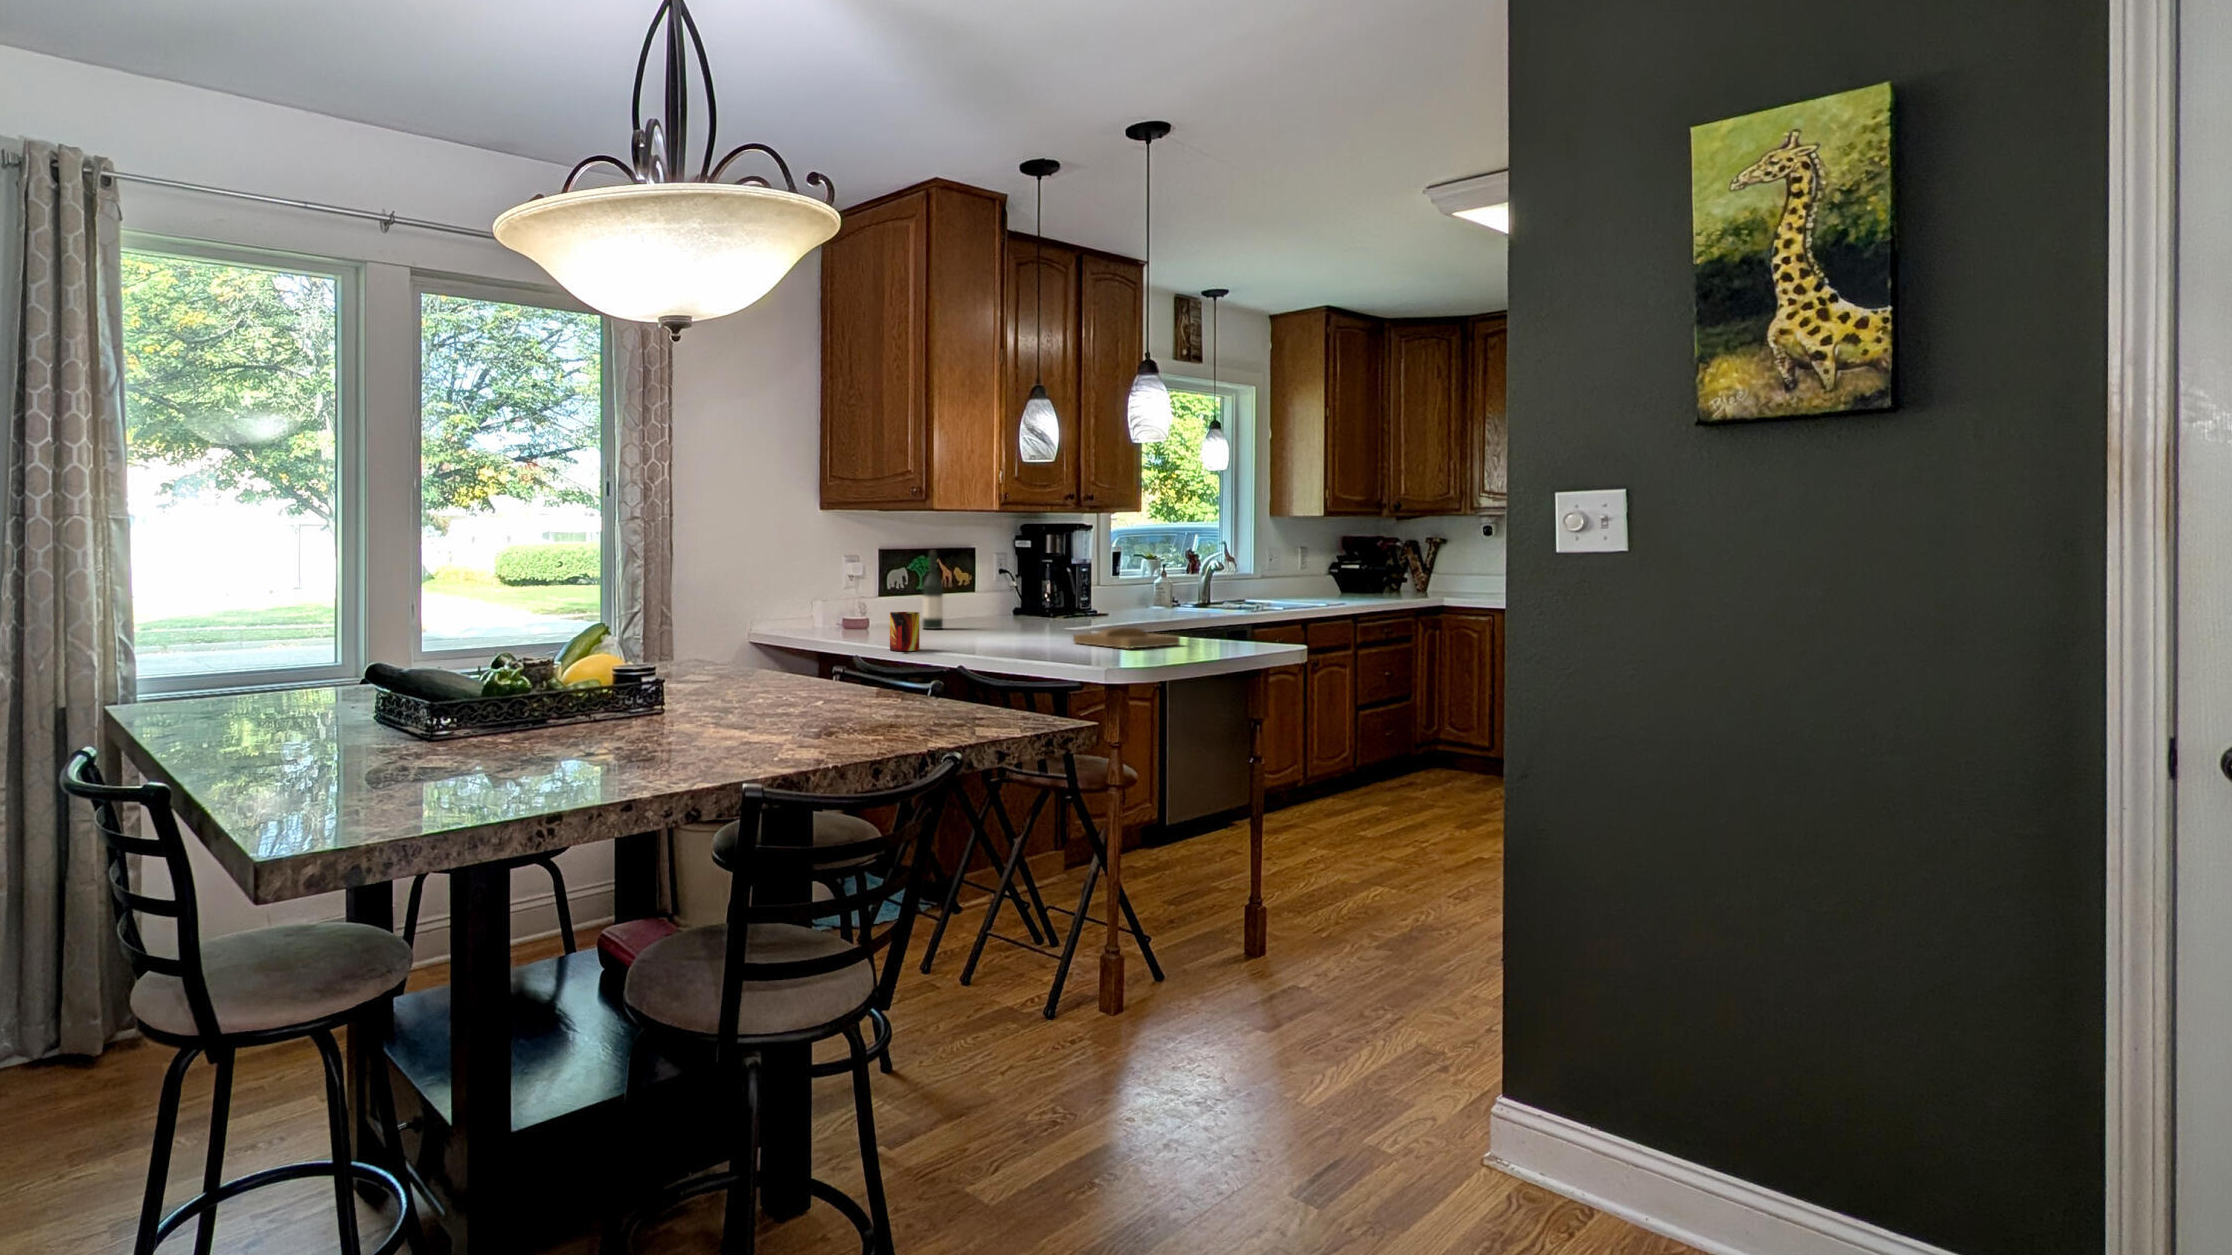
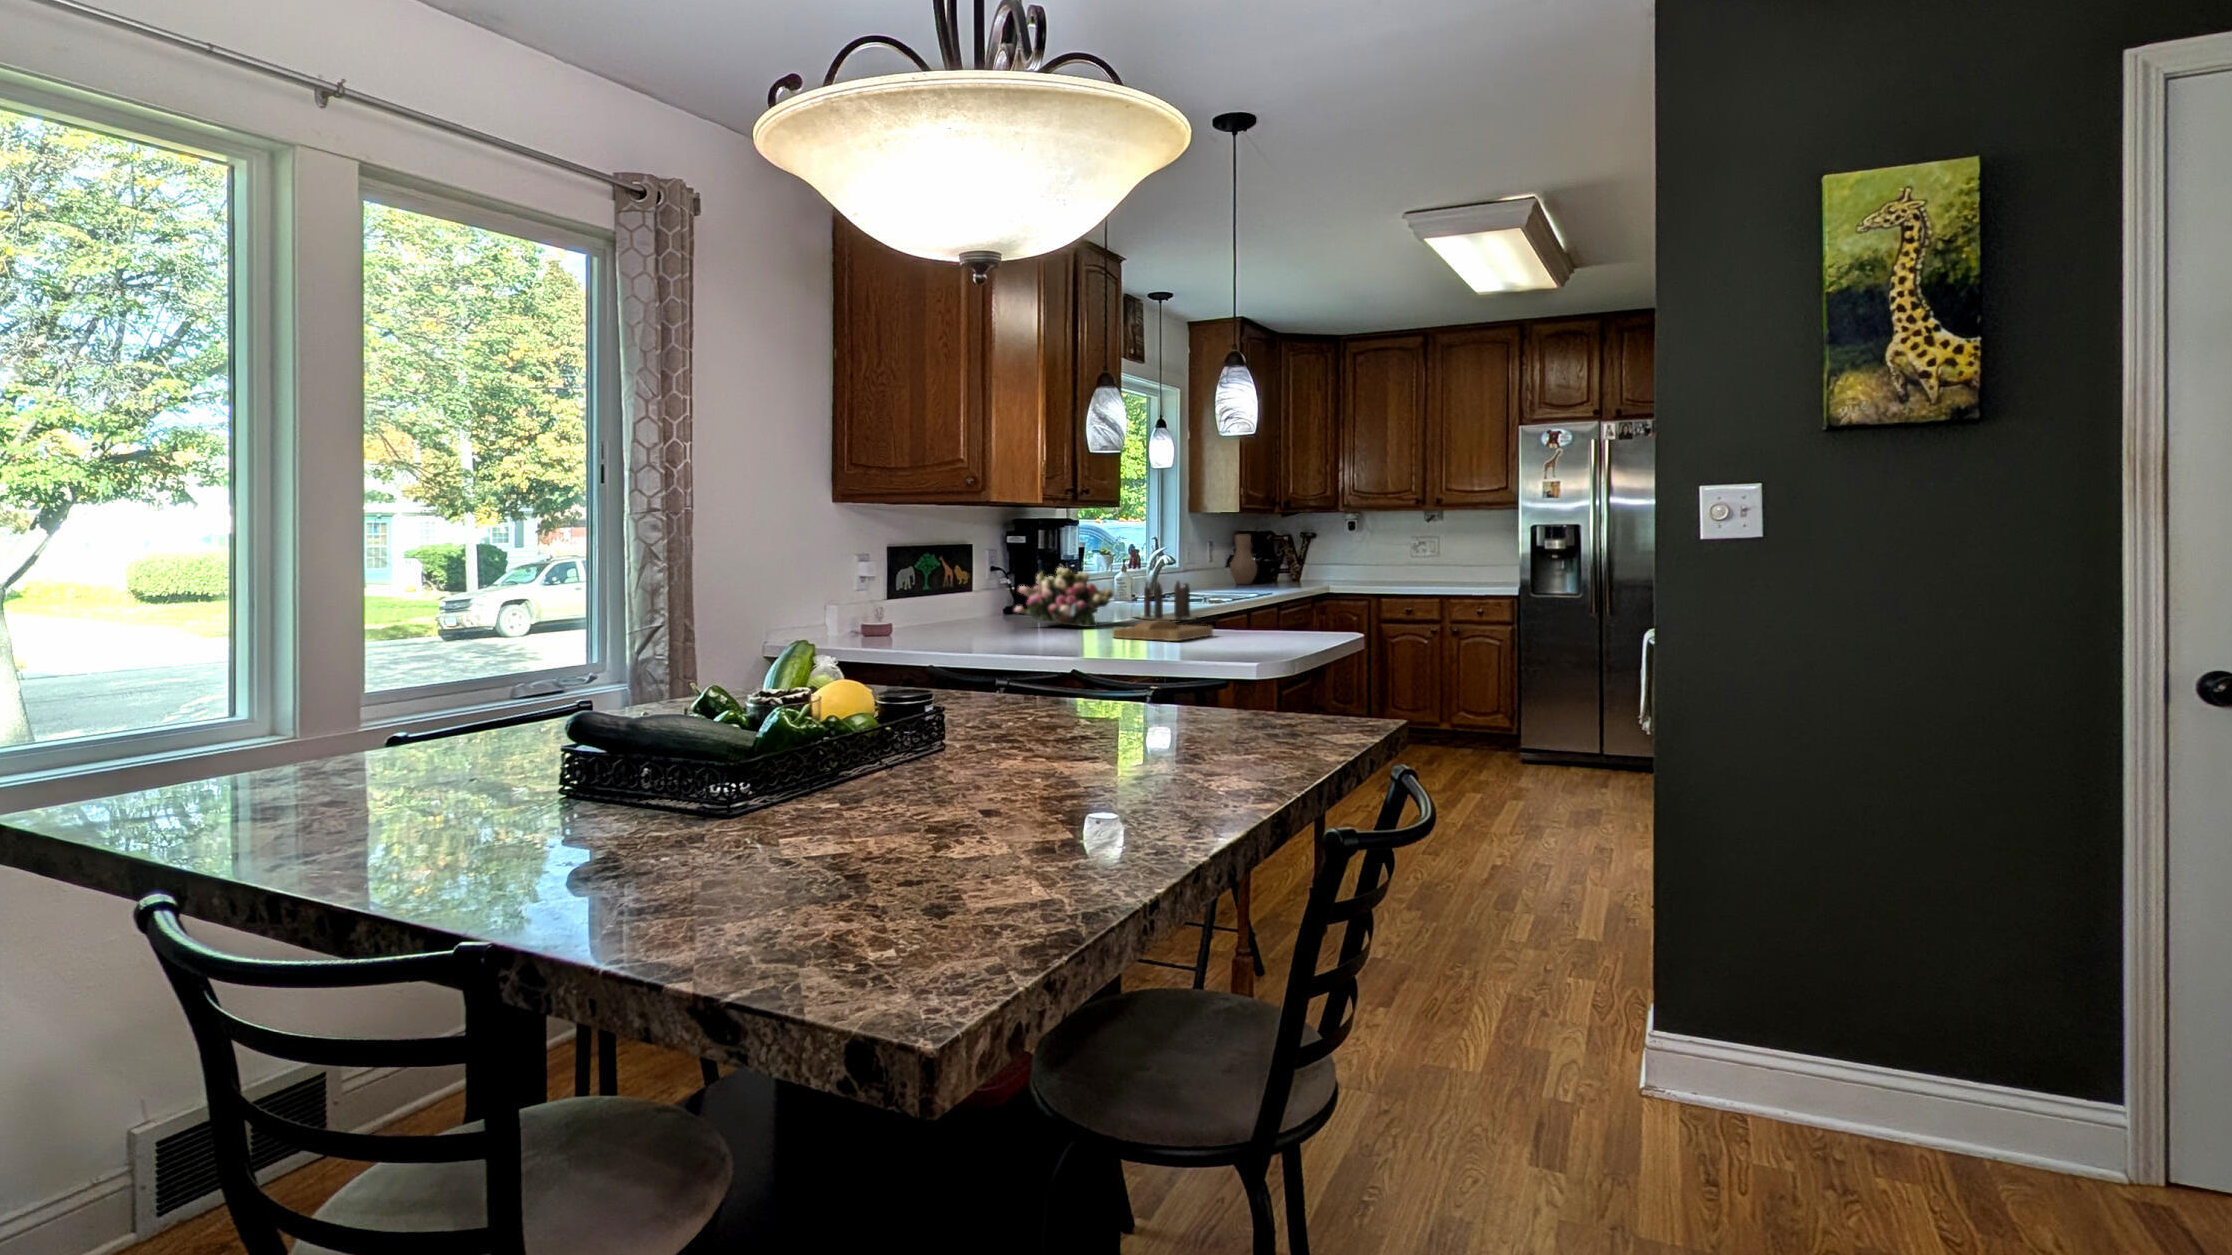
vase: none [1330,539,1362,593] -> present [1230,534,1257,584]
wine bottle: present [923,551,943,629] -> none [931,545,954,630]
flower arrangement: none [1001,573,1100,632] -> present [1015,567,1113,627]
candle: none [1135,586,1228,628] -> present [1138,581,1196,620]
mug: present [890,612,920,651] -> none [945,610,977,653]

